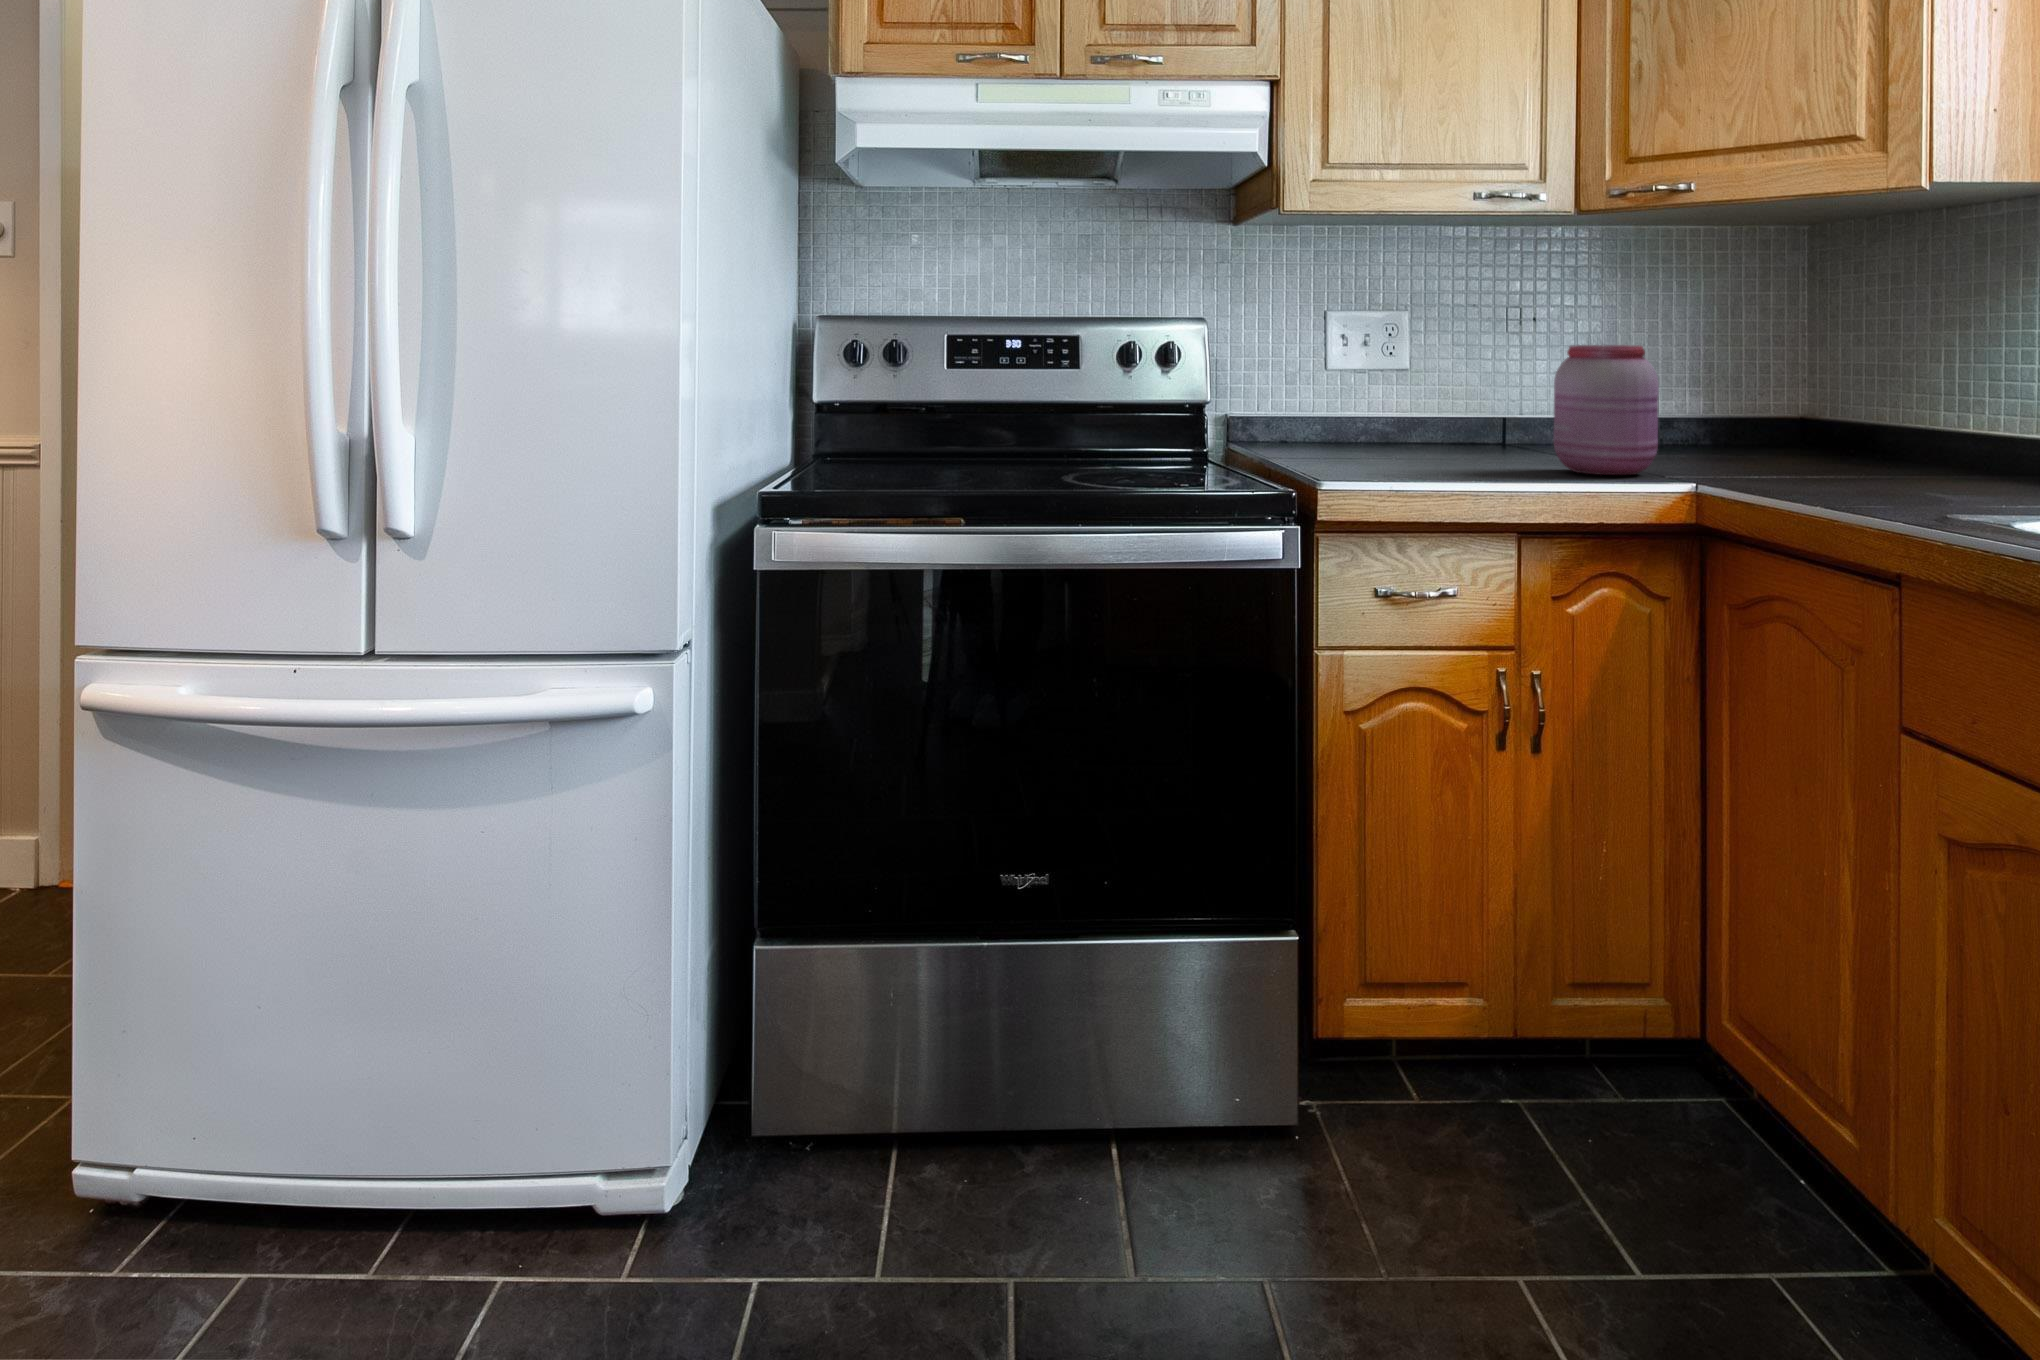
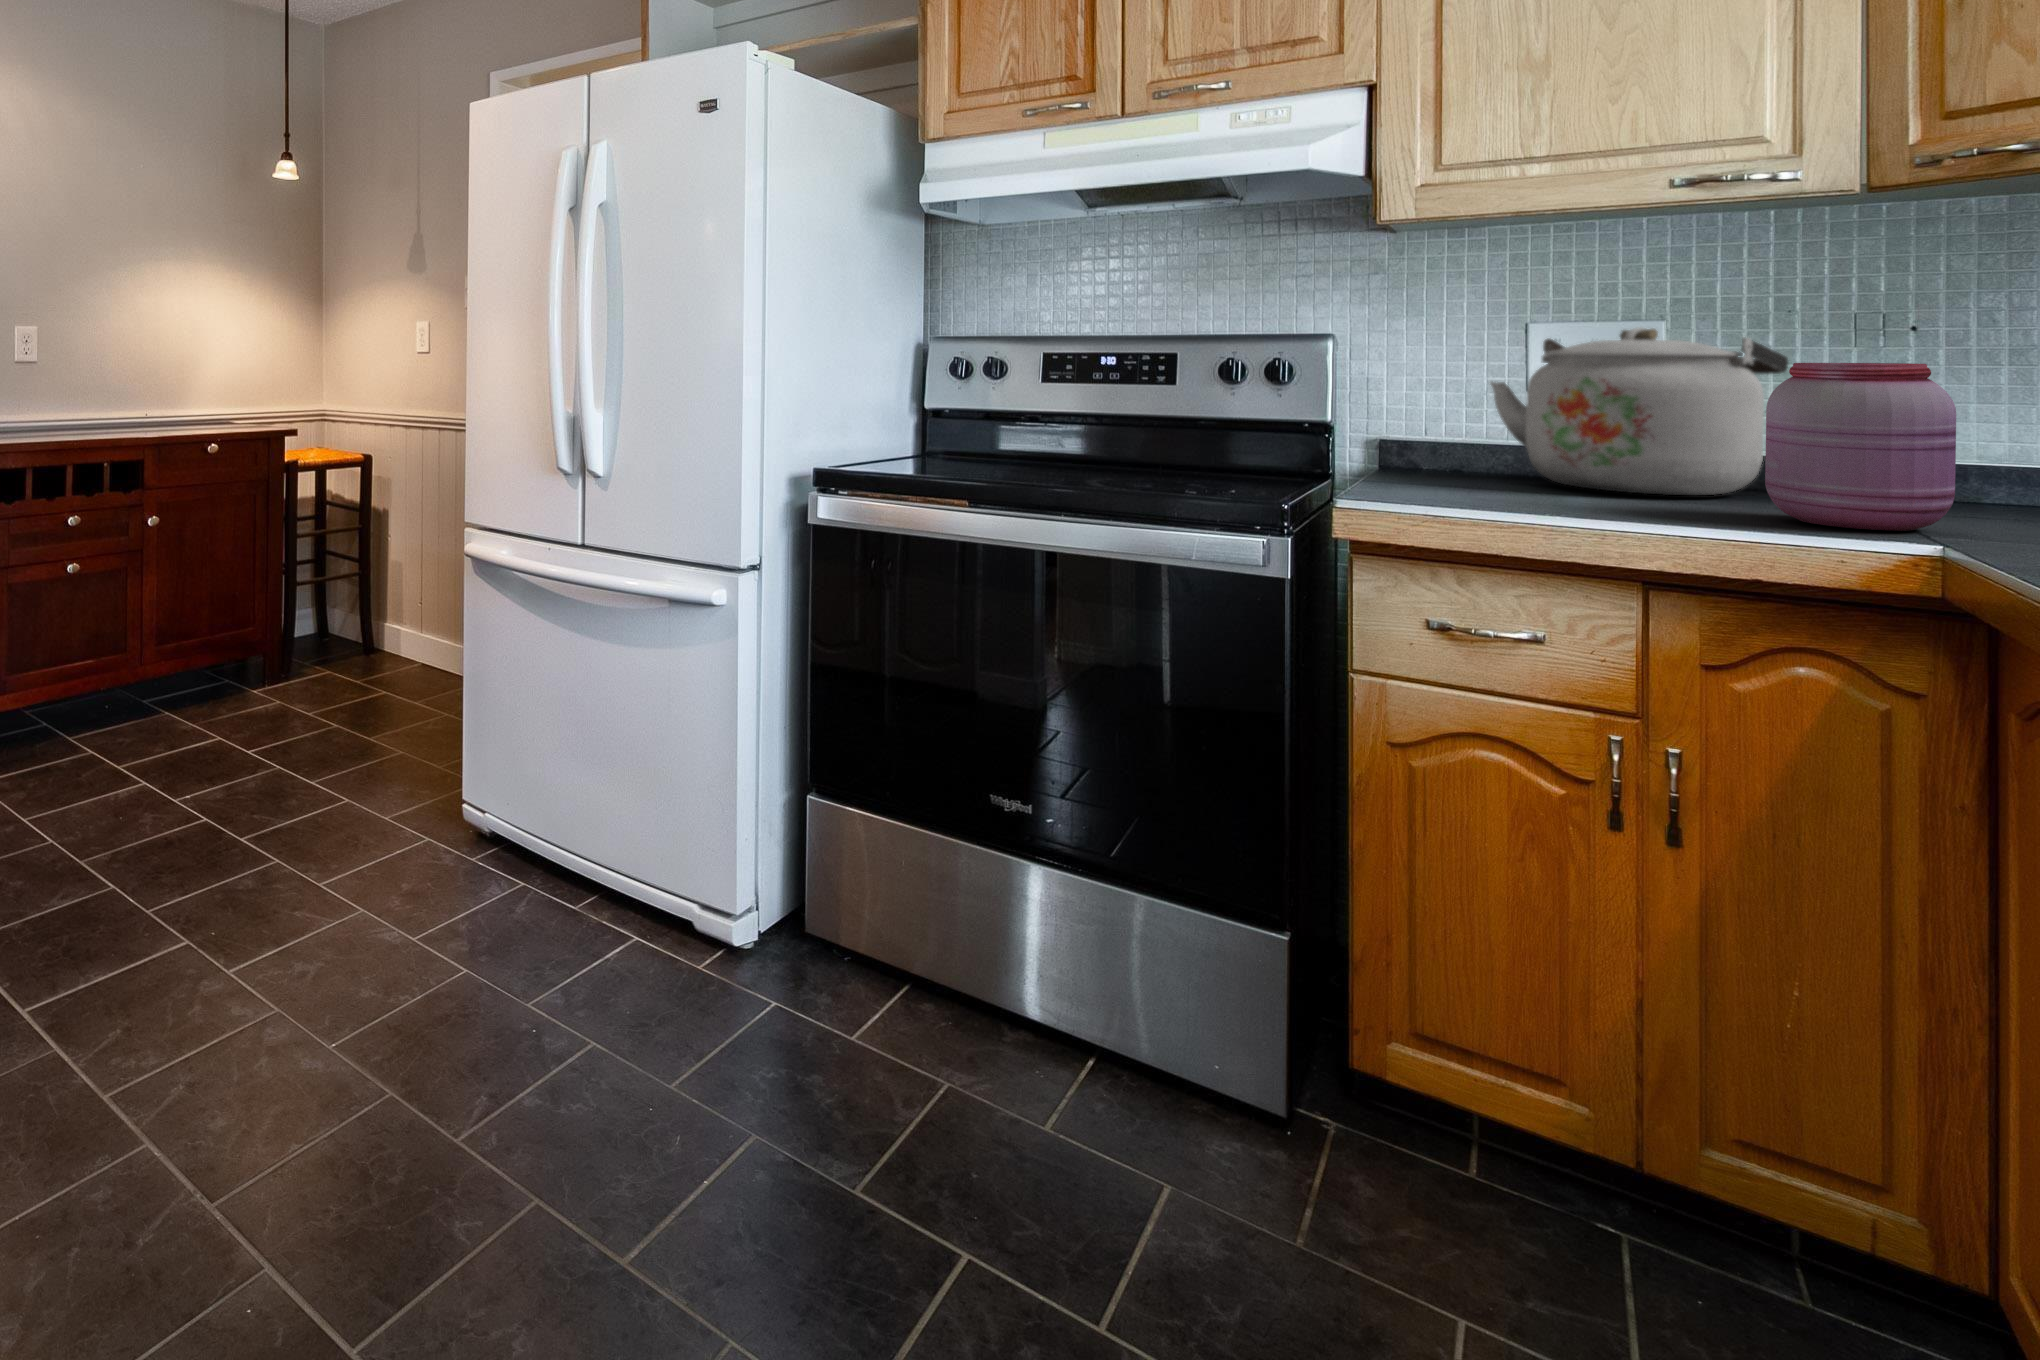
kettle: none [1329,318,1510,460] -> present [1490,328,1788,495]

